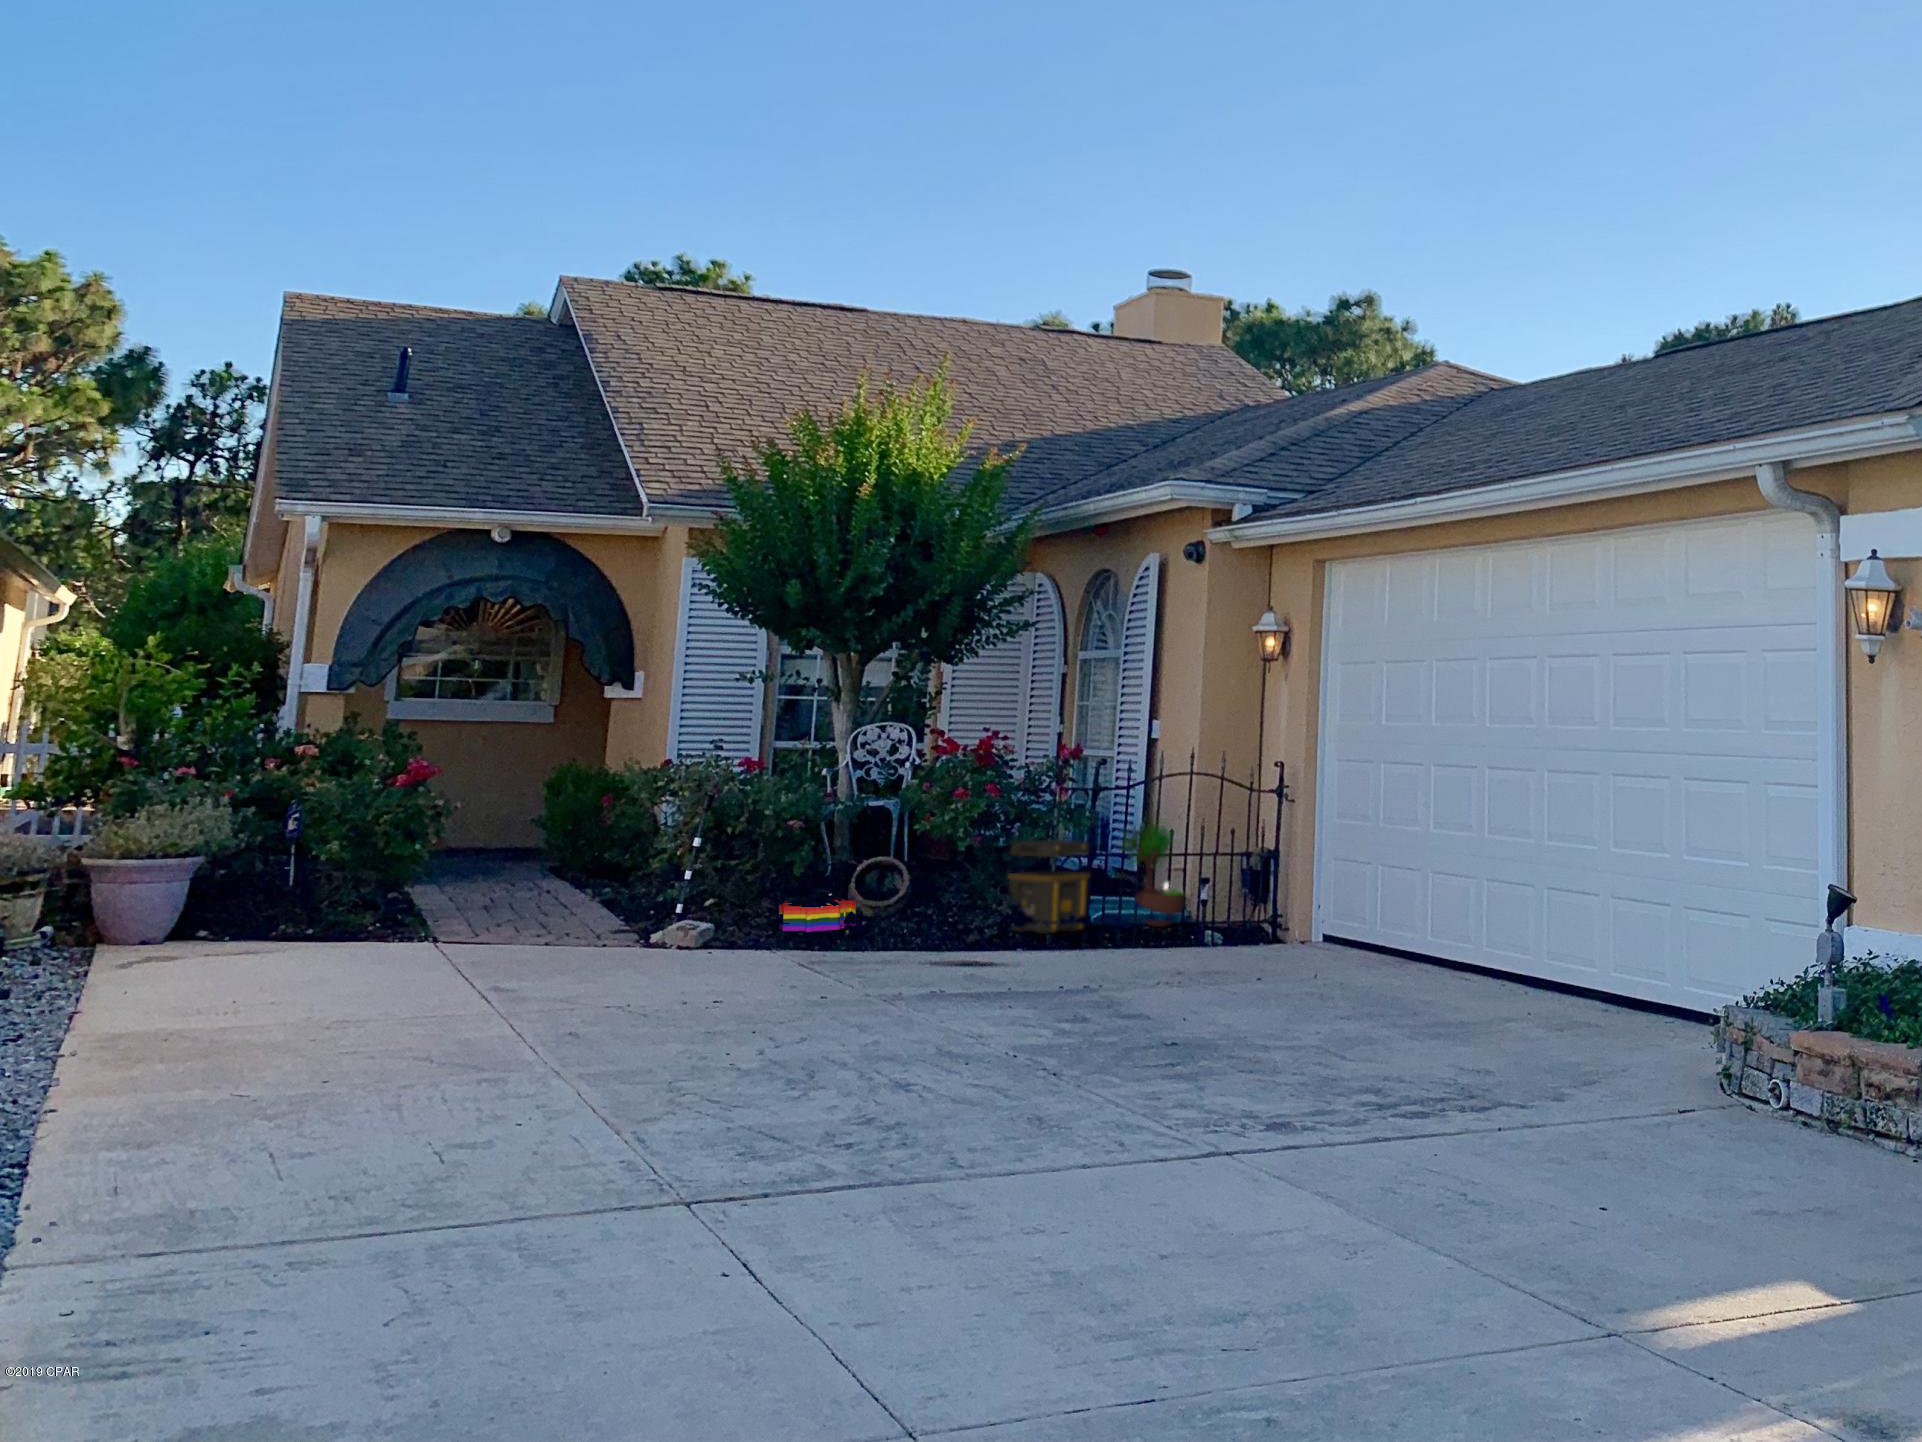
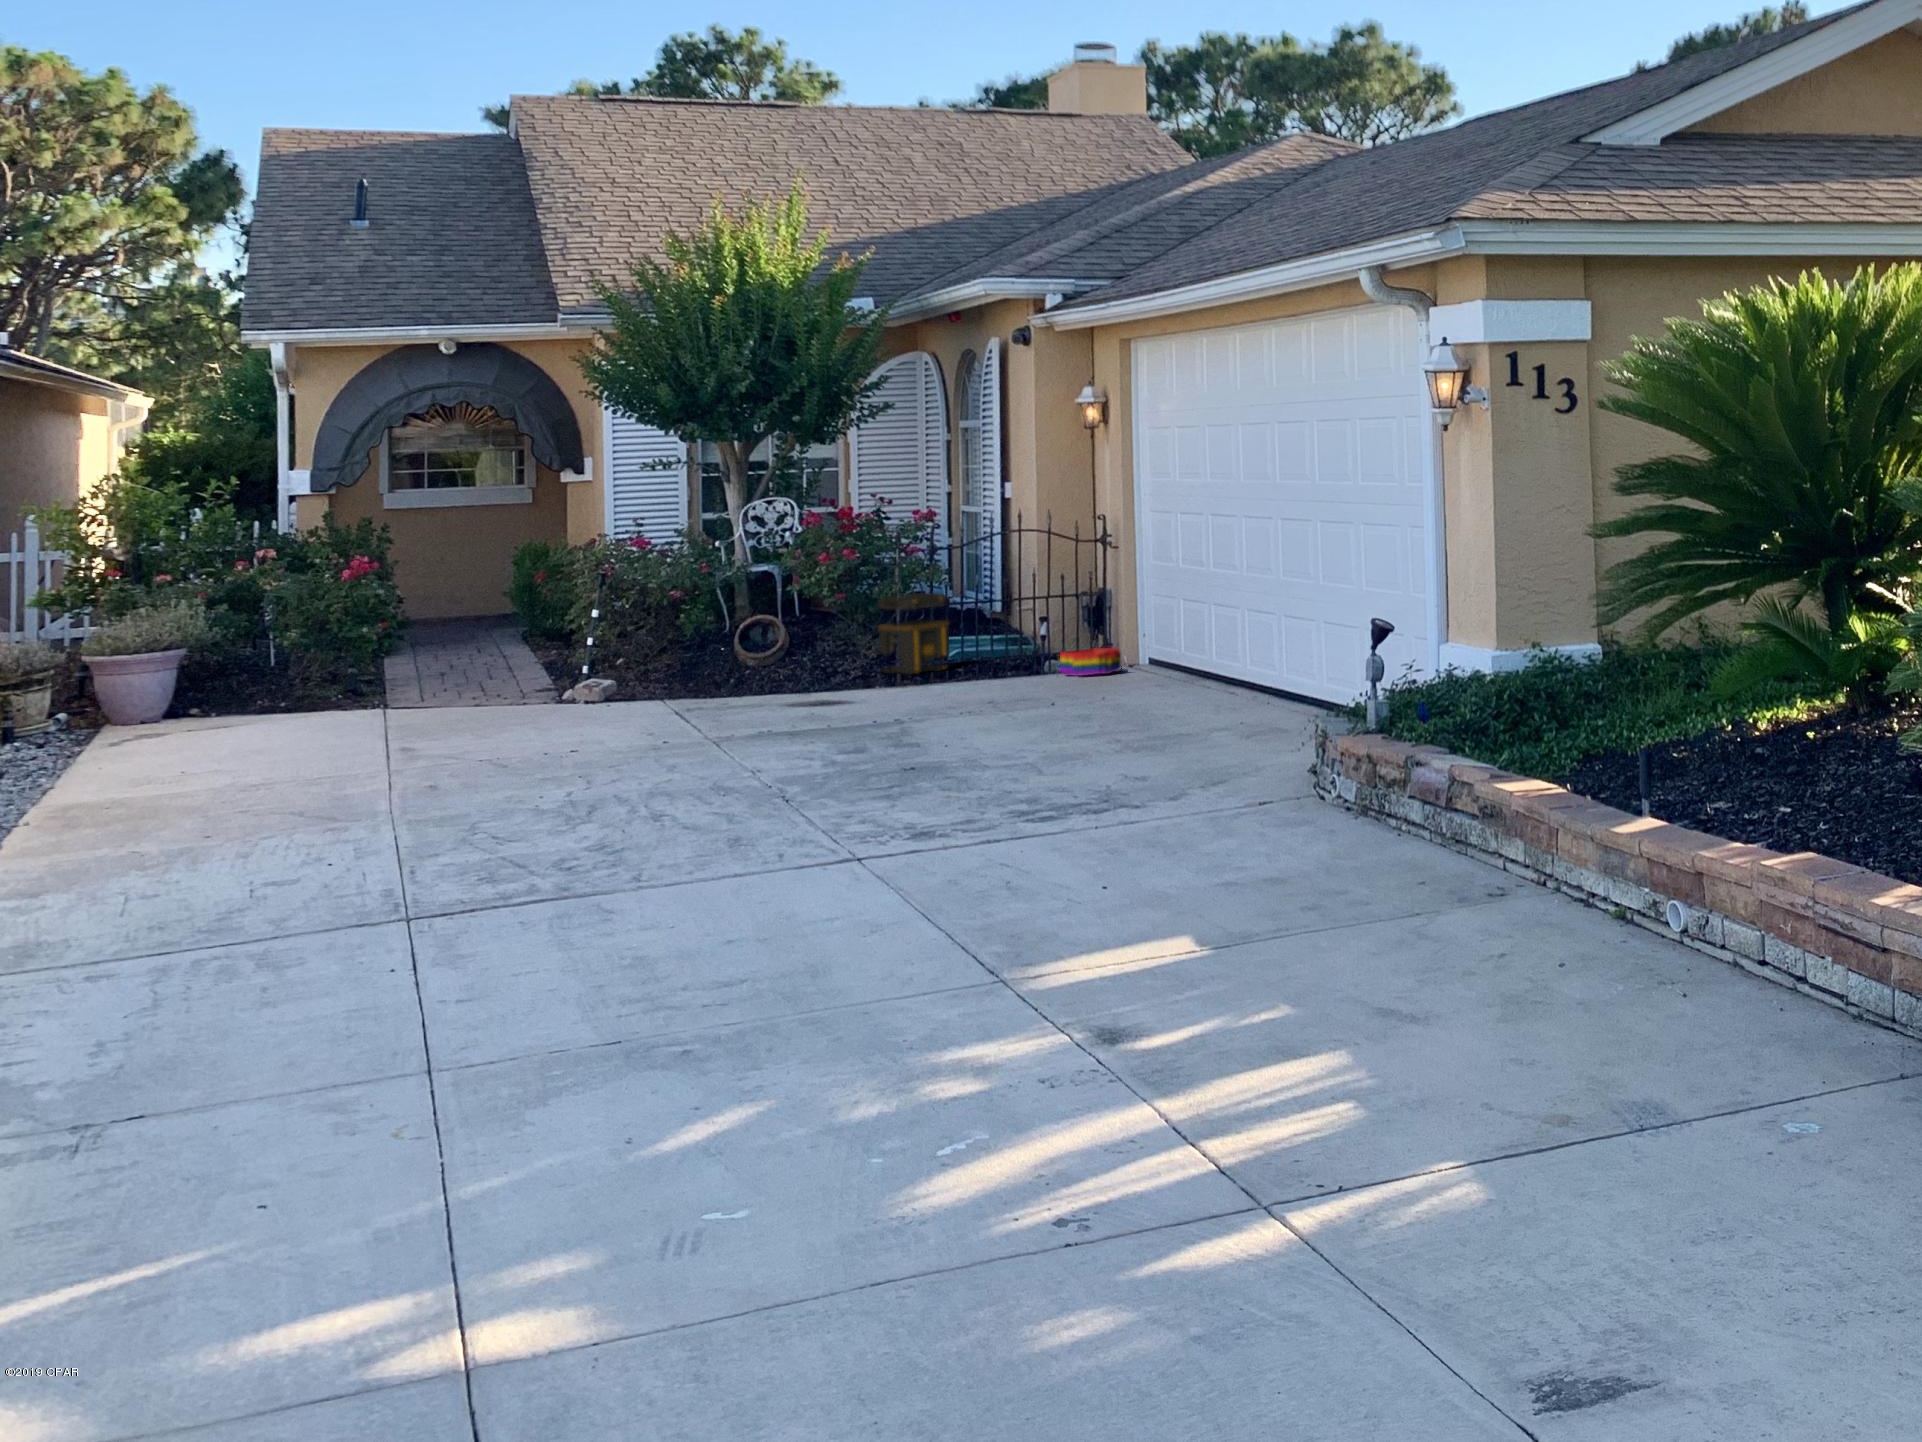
potted tree: present [1119,821,1184,927] -> none [974,565,1043,663]
storage bin: present [779,899,856,932] -> present [1059,648,1121,676]

